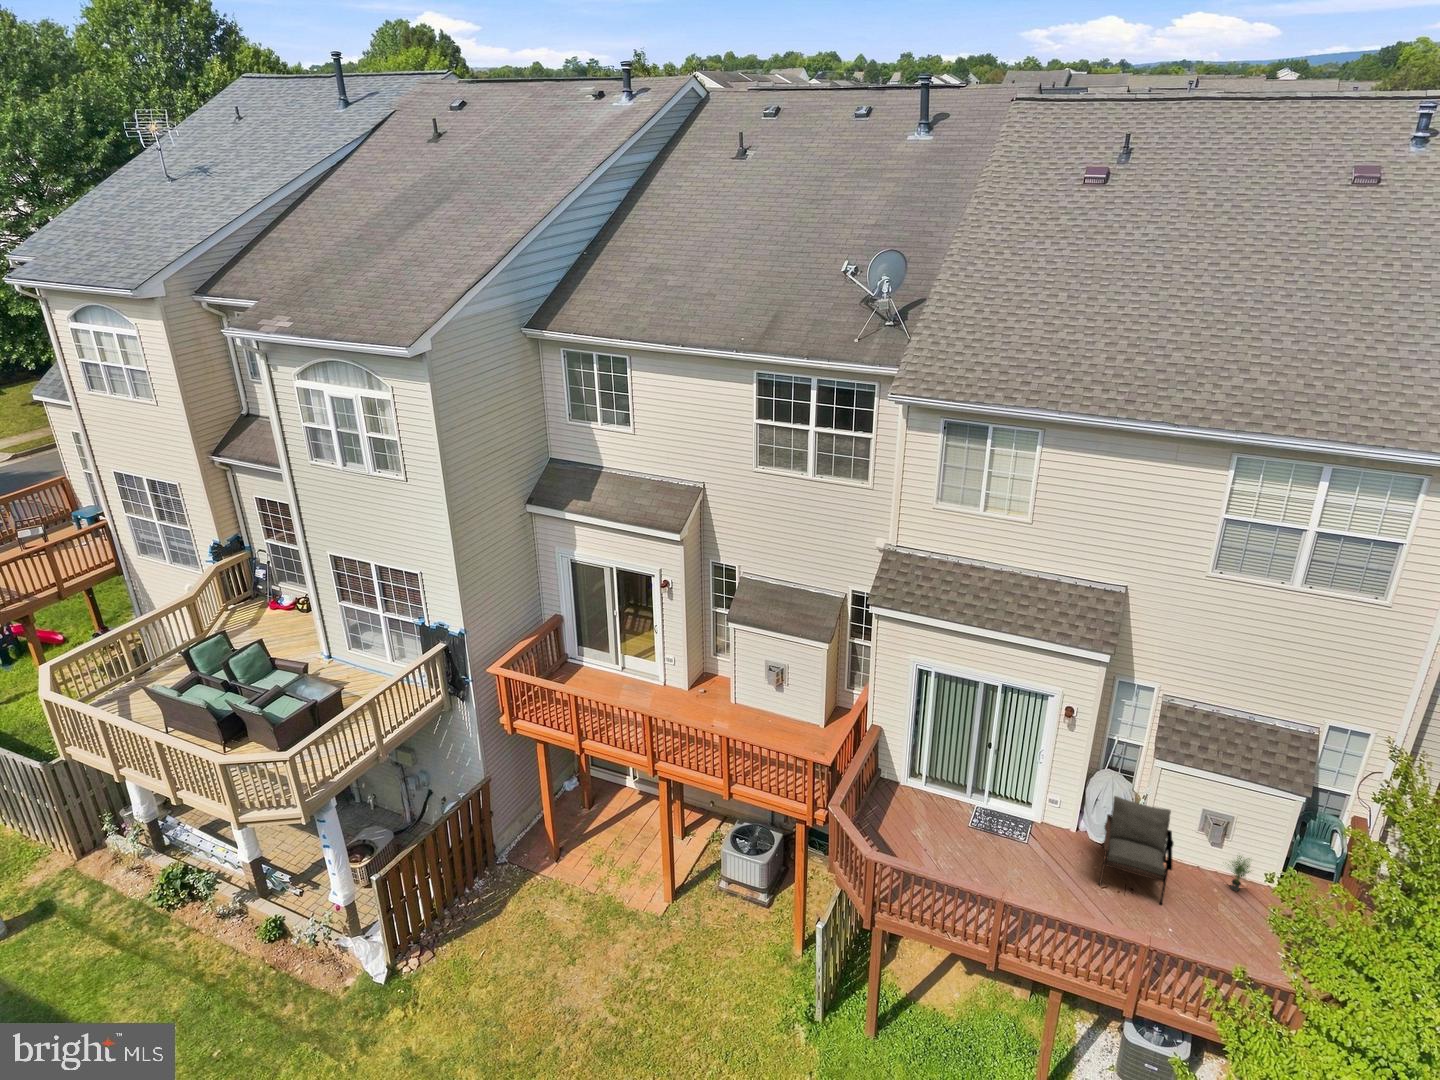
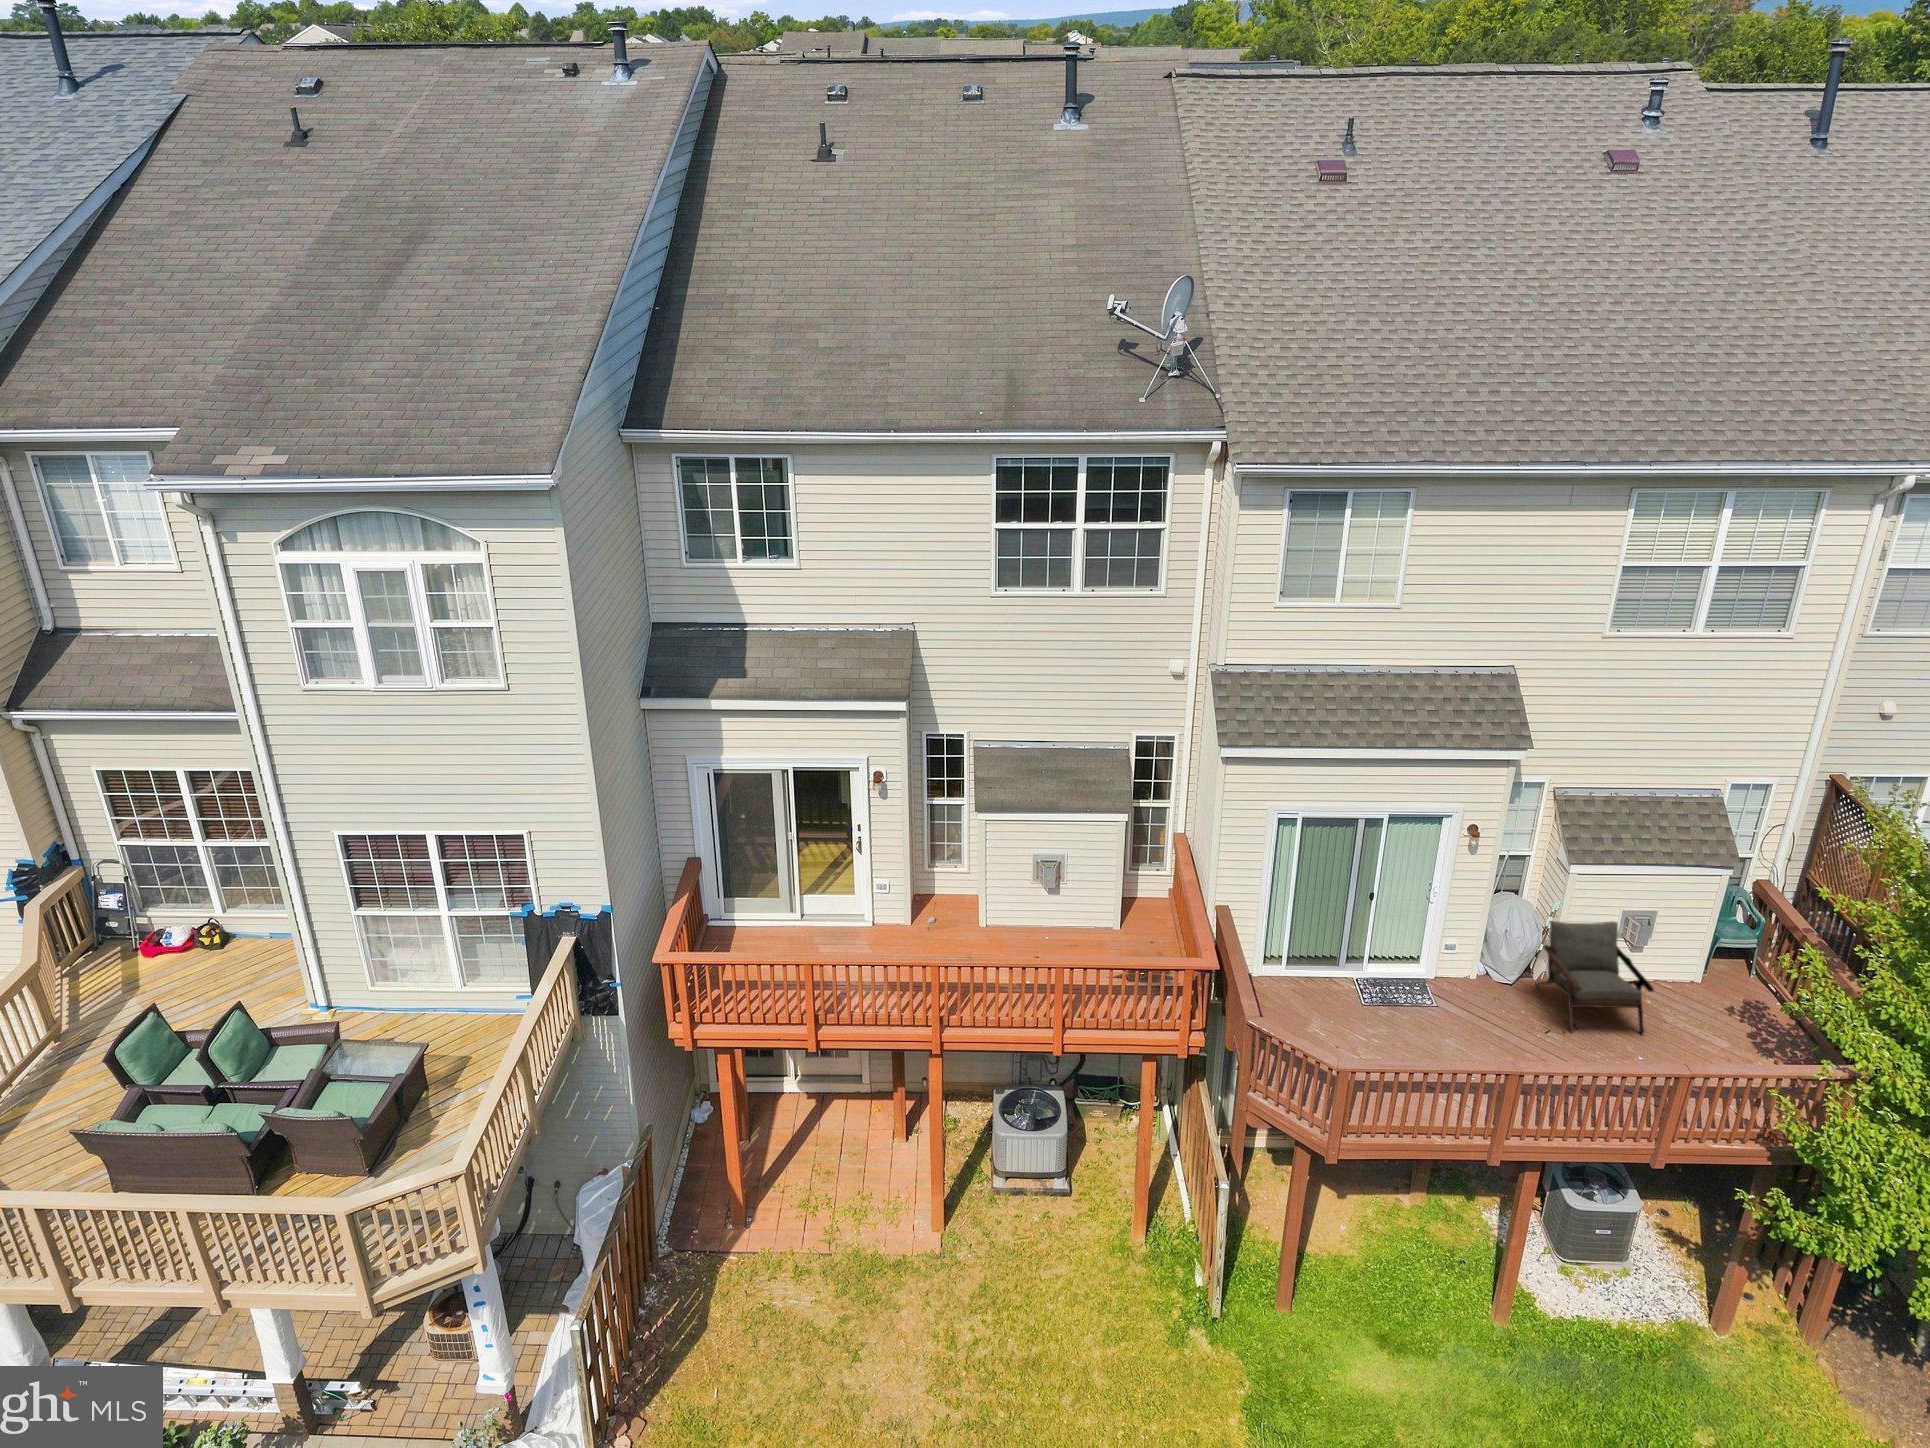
potted plant: present [1230,856,1250,891] -> none [1672,950,1713,996]

